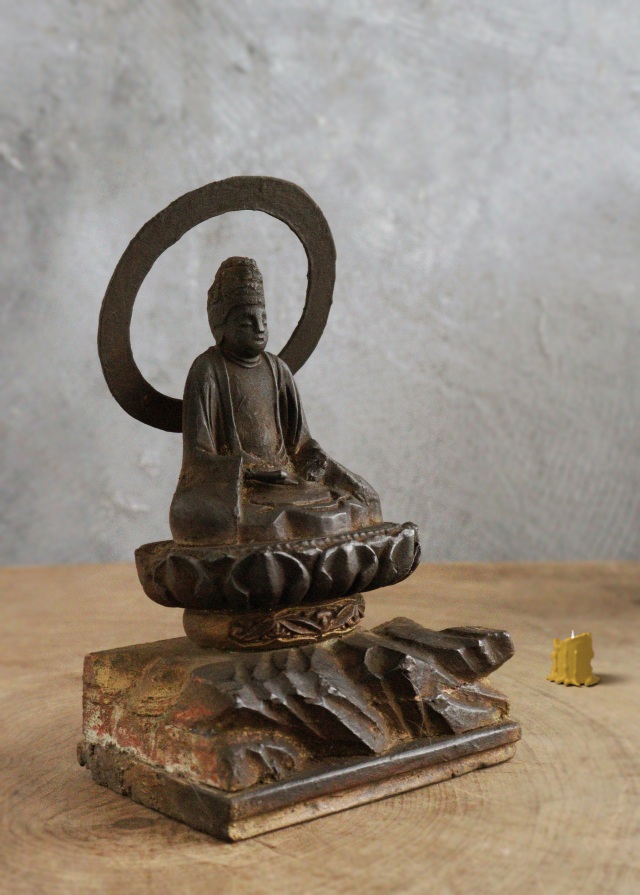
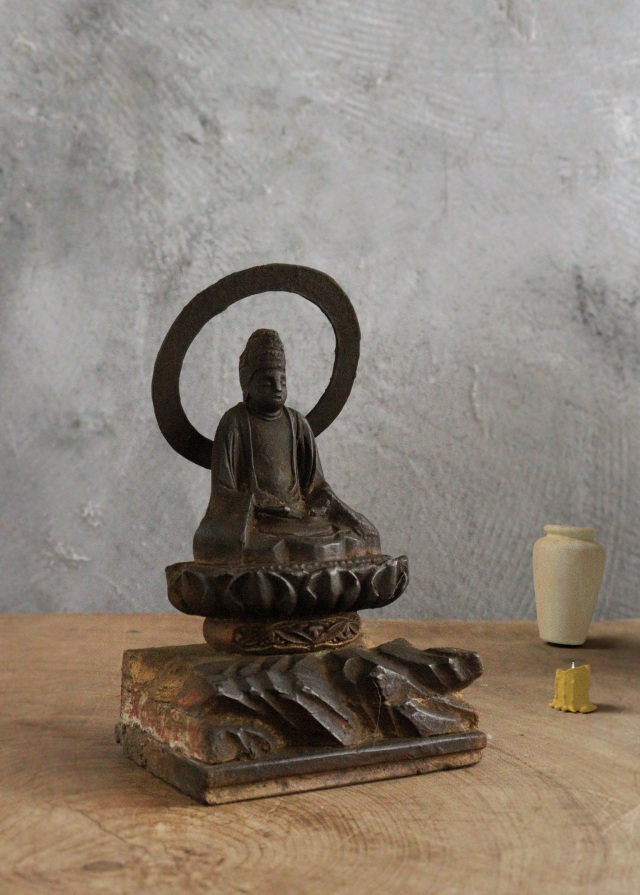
vase: none [483,474,561,604] -> present [533,524,606,645]

